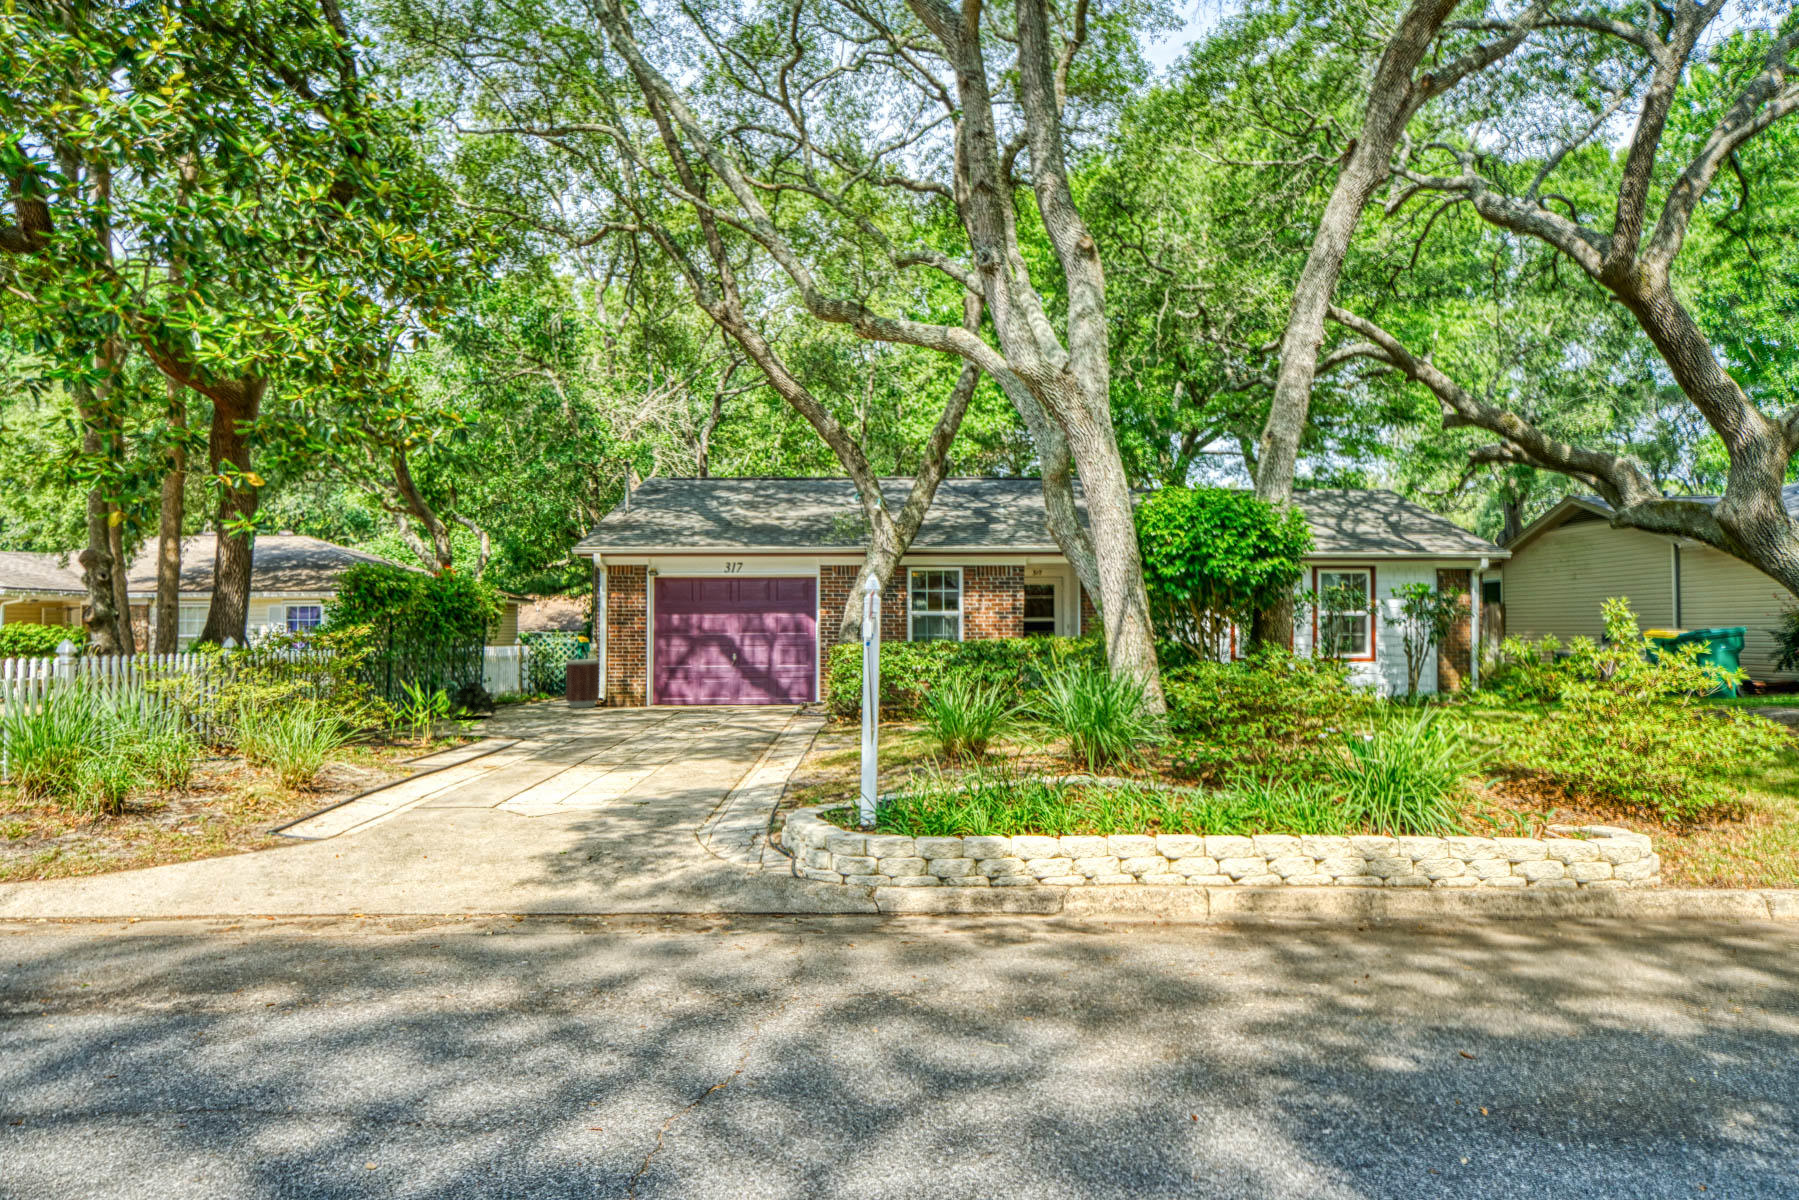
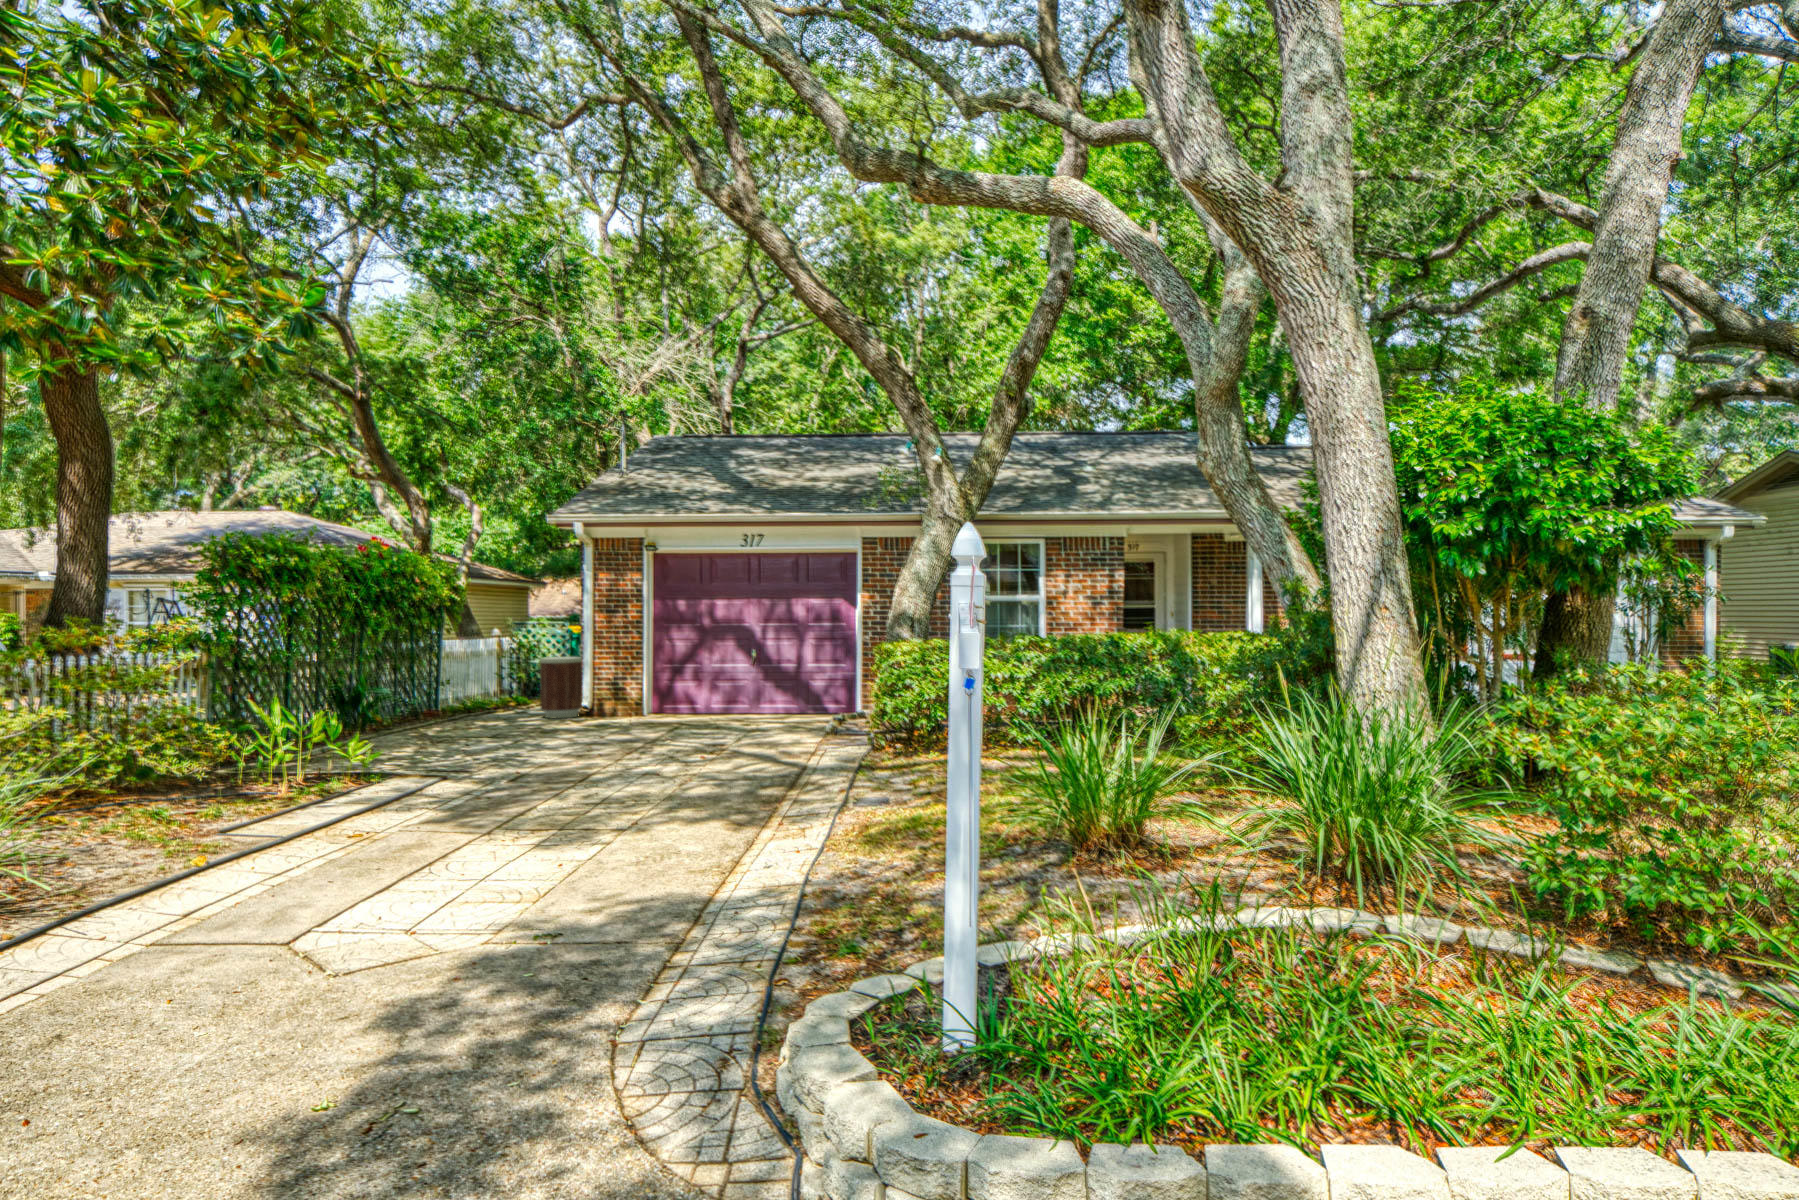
potted plant: present [451,681,496,719] -> none [378,686,444,737]

